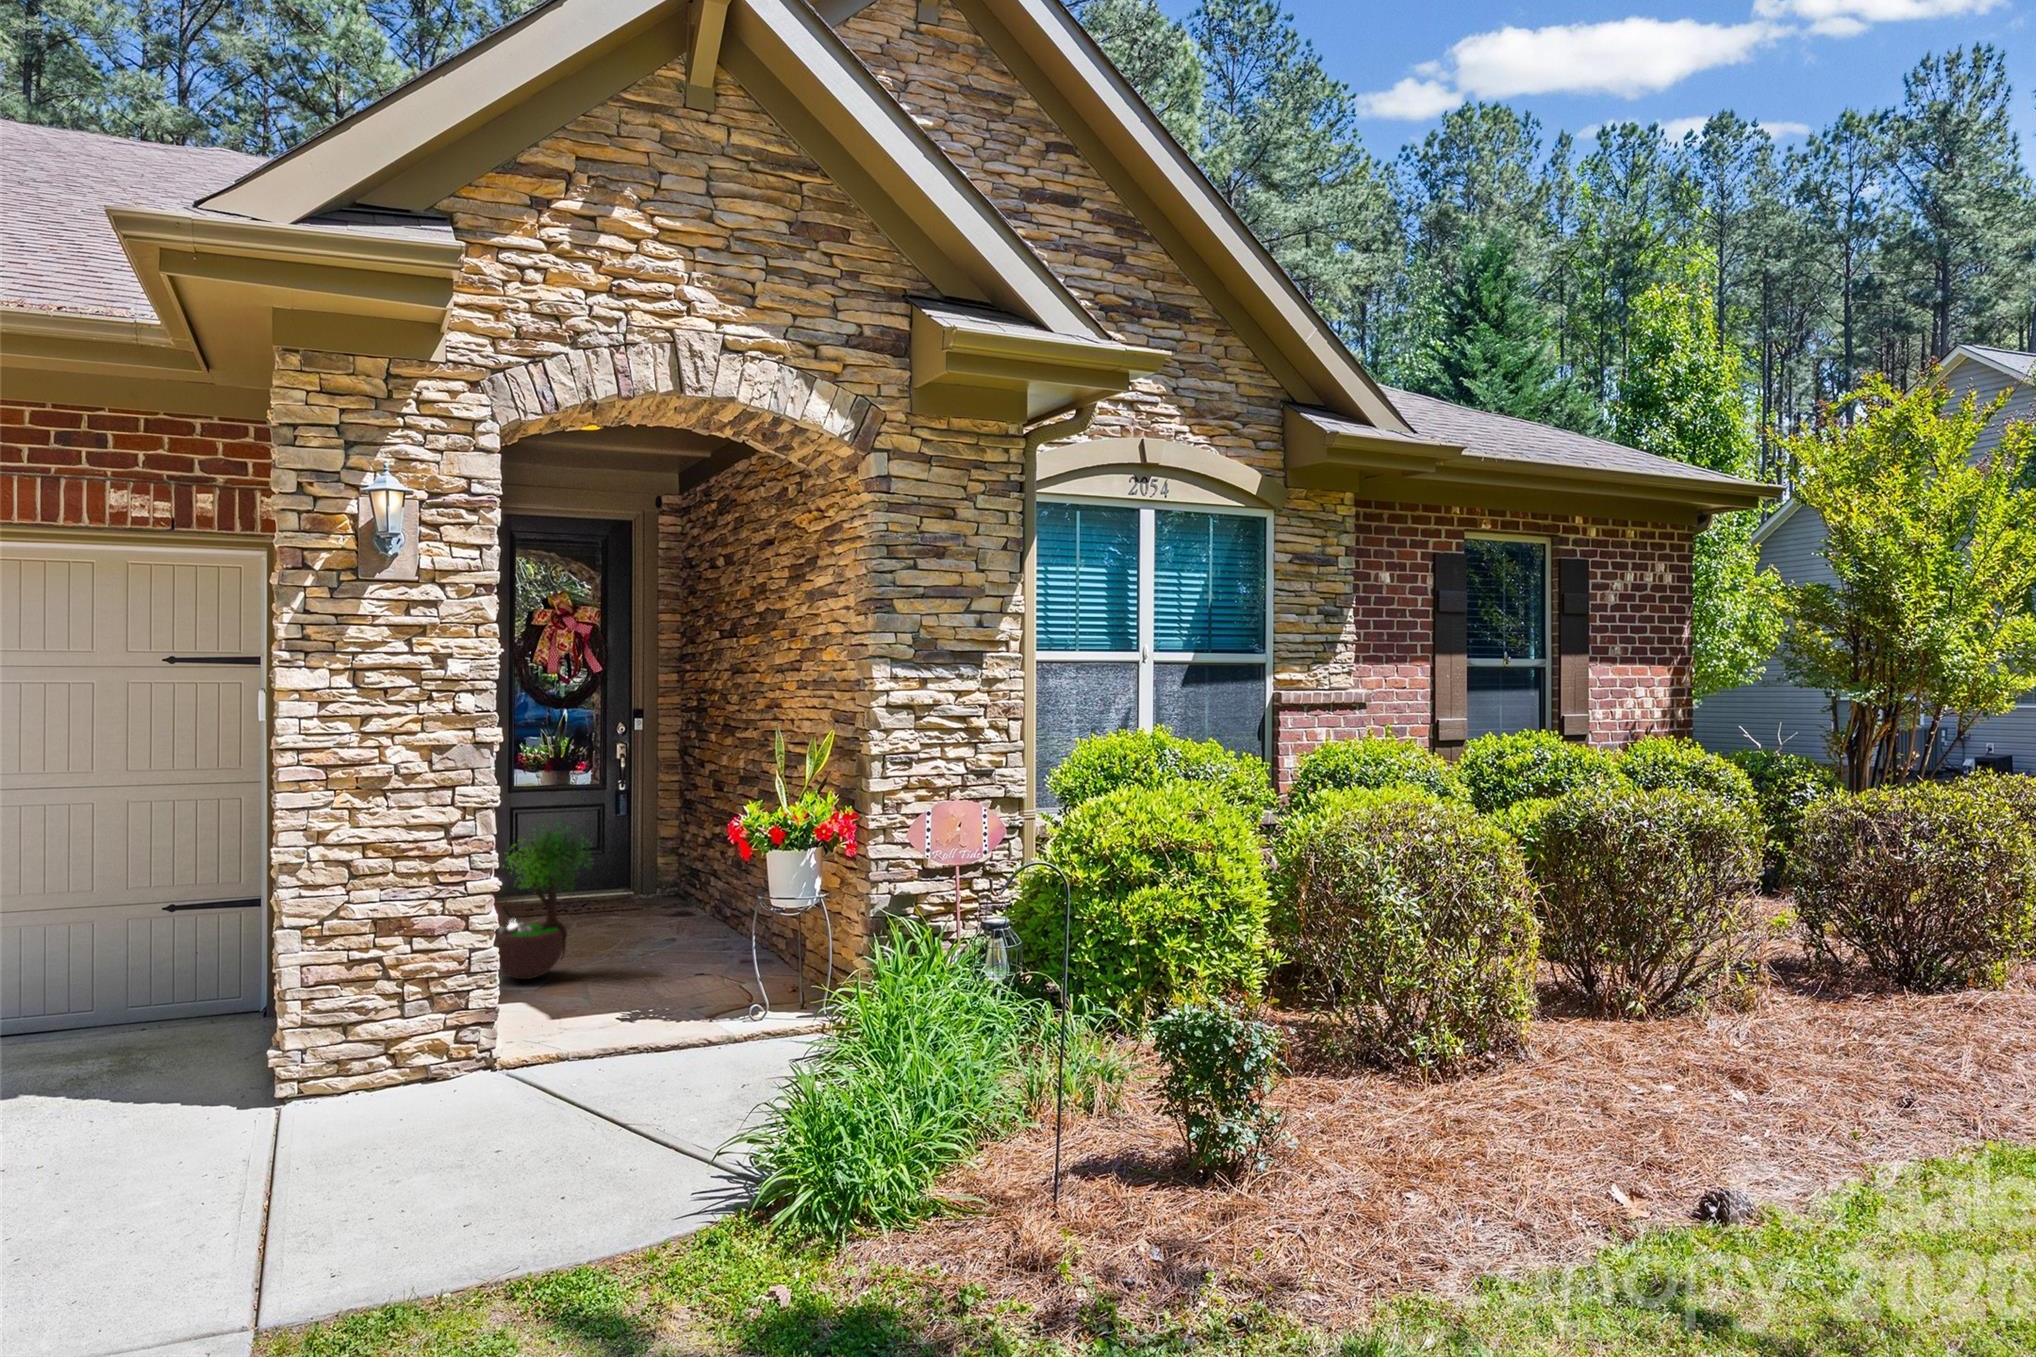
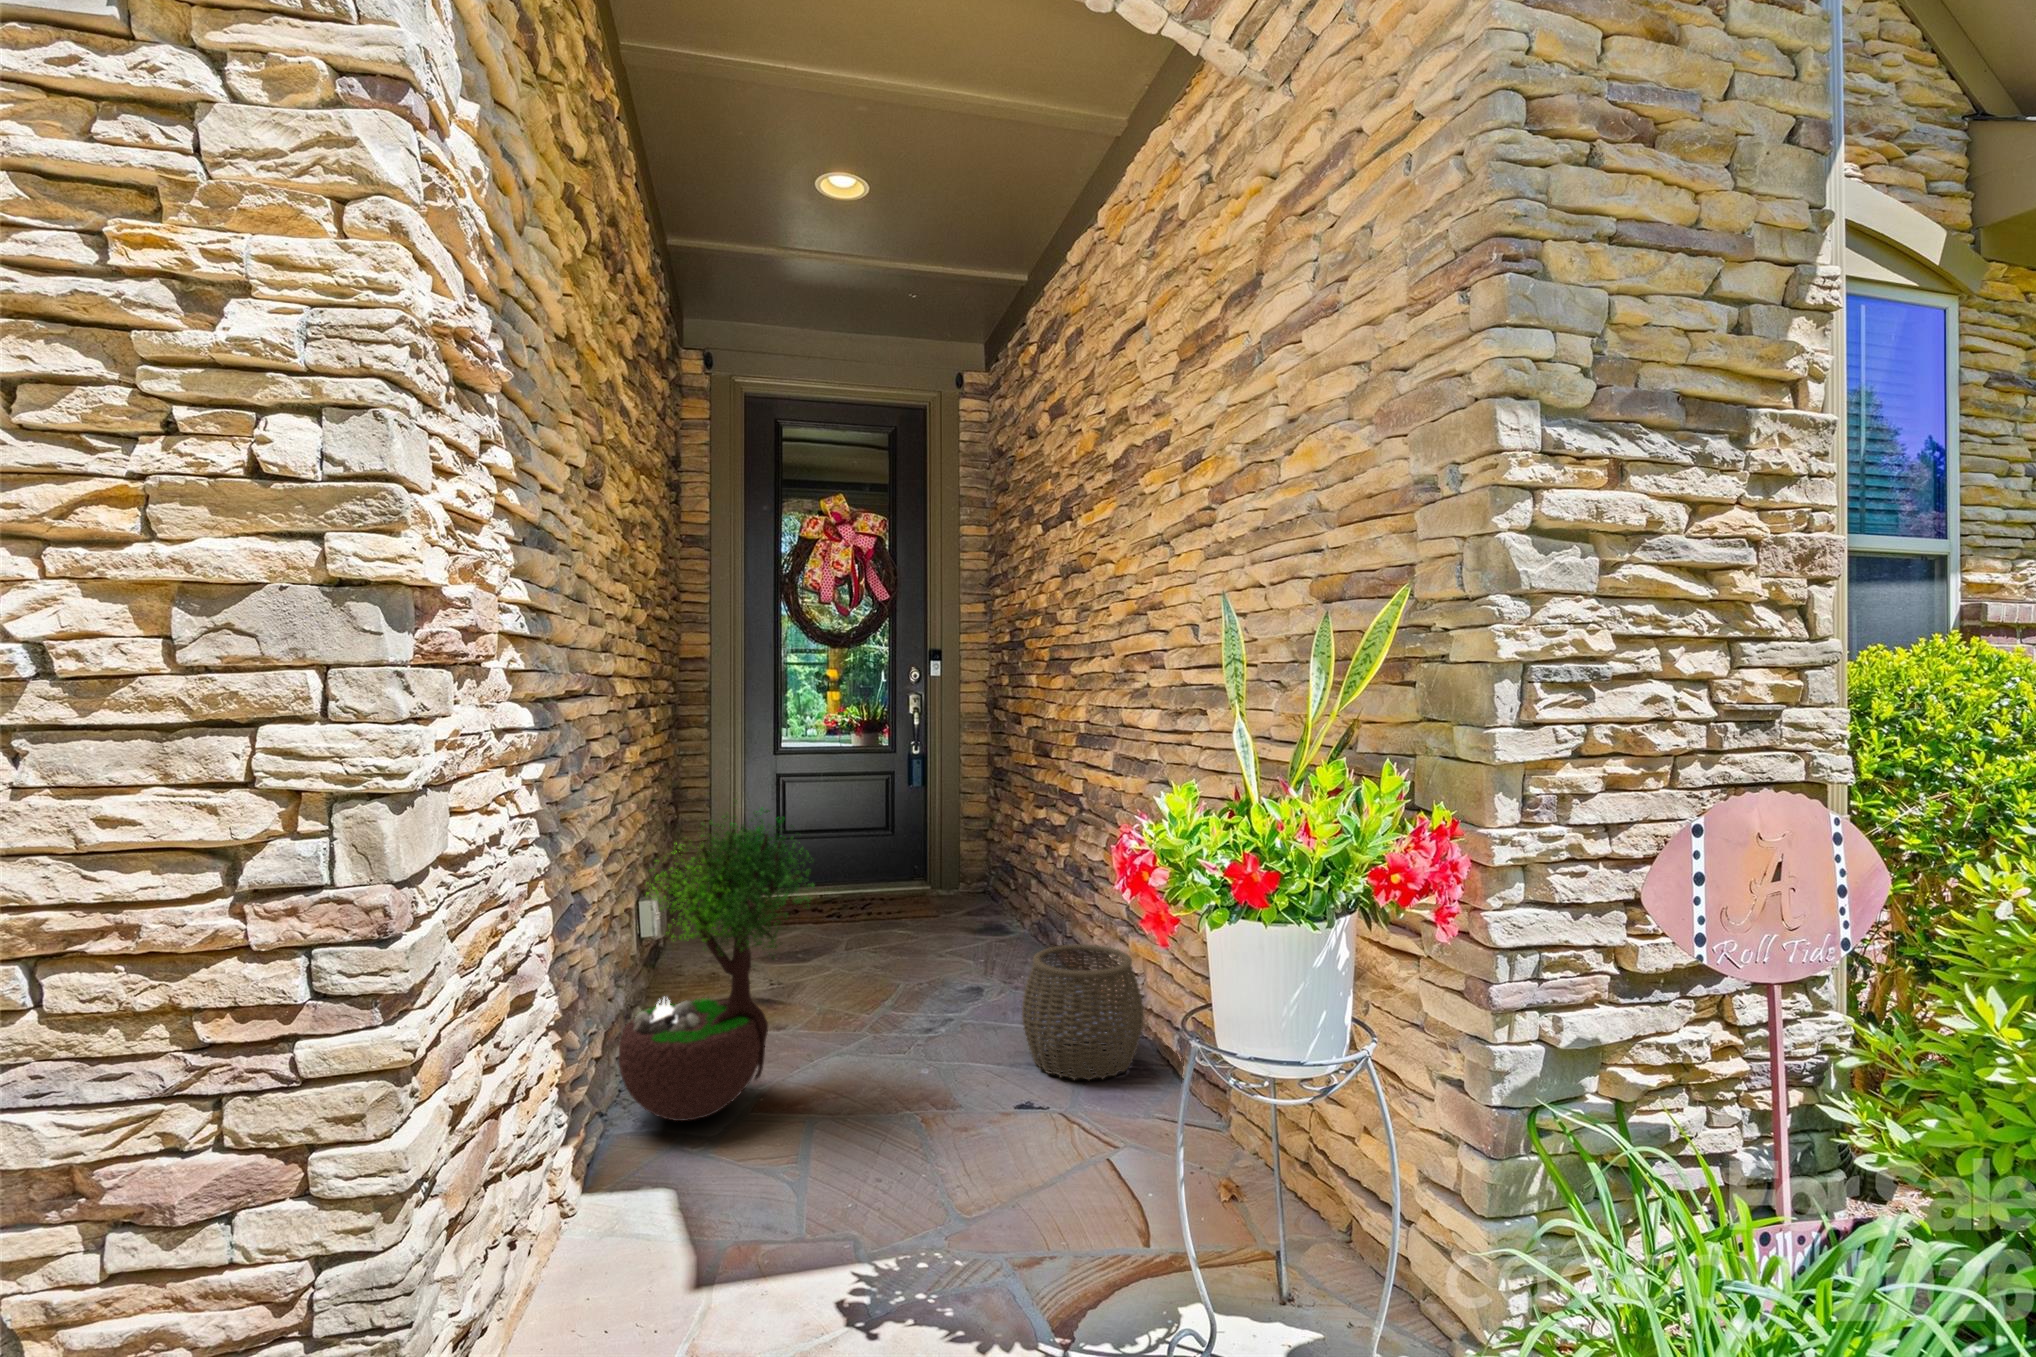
woven basket: none [702,896,770,962] -> present [1022,944,1144,1080]

